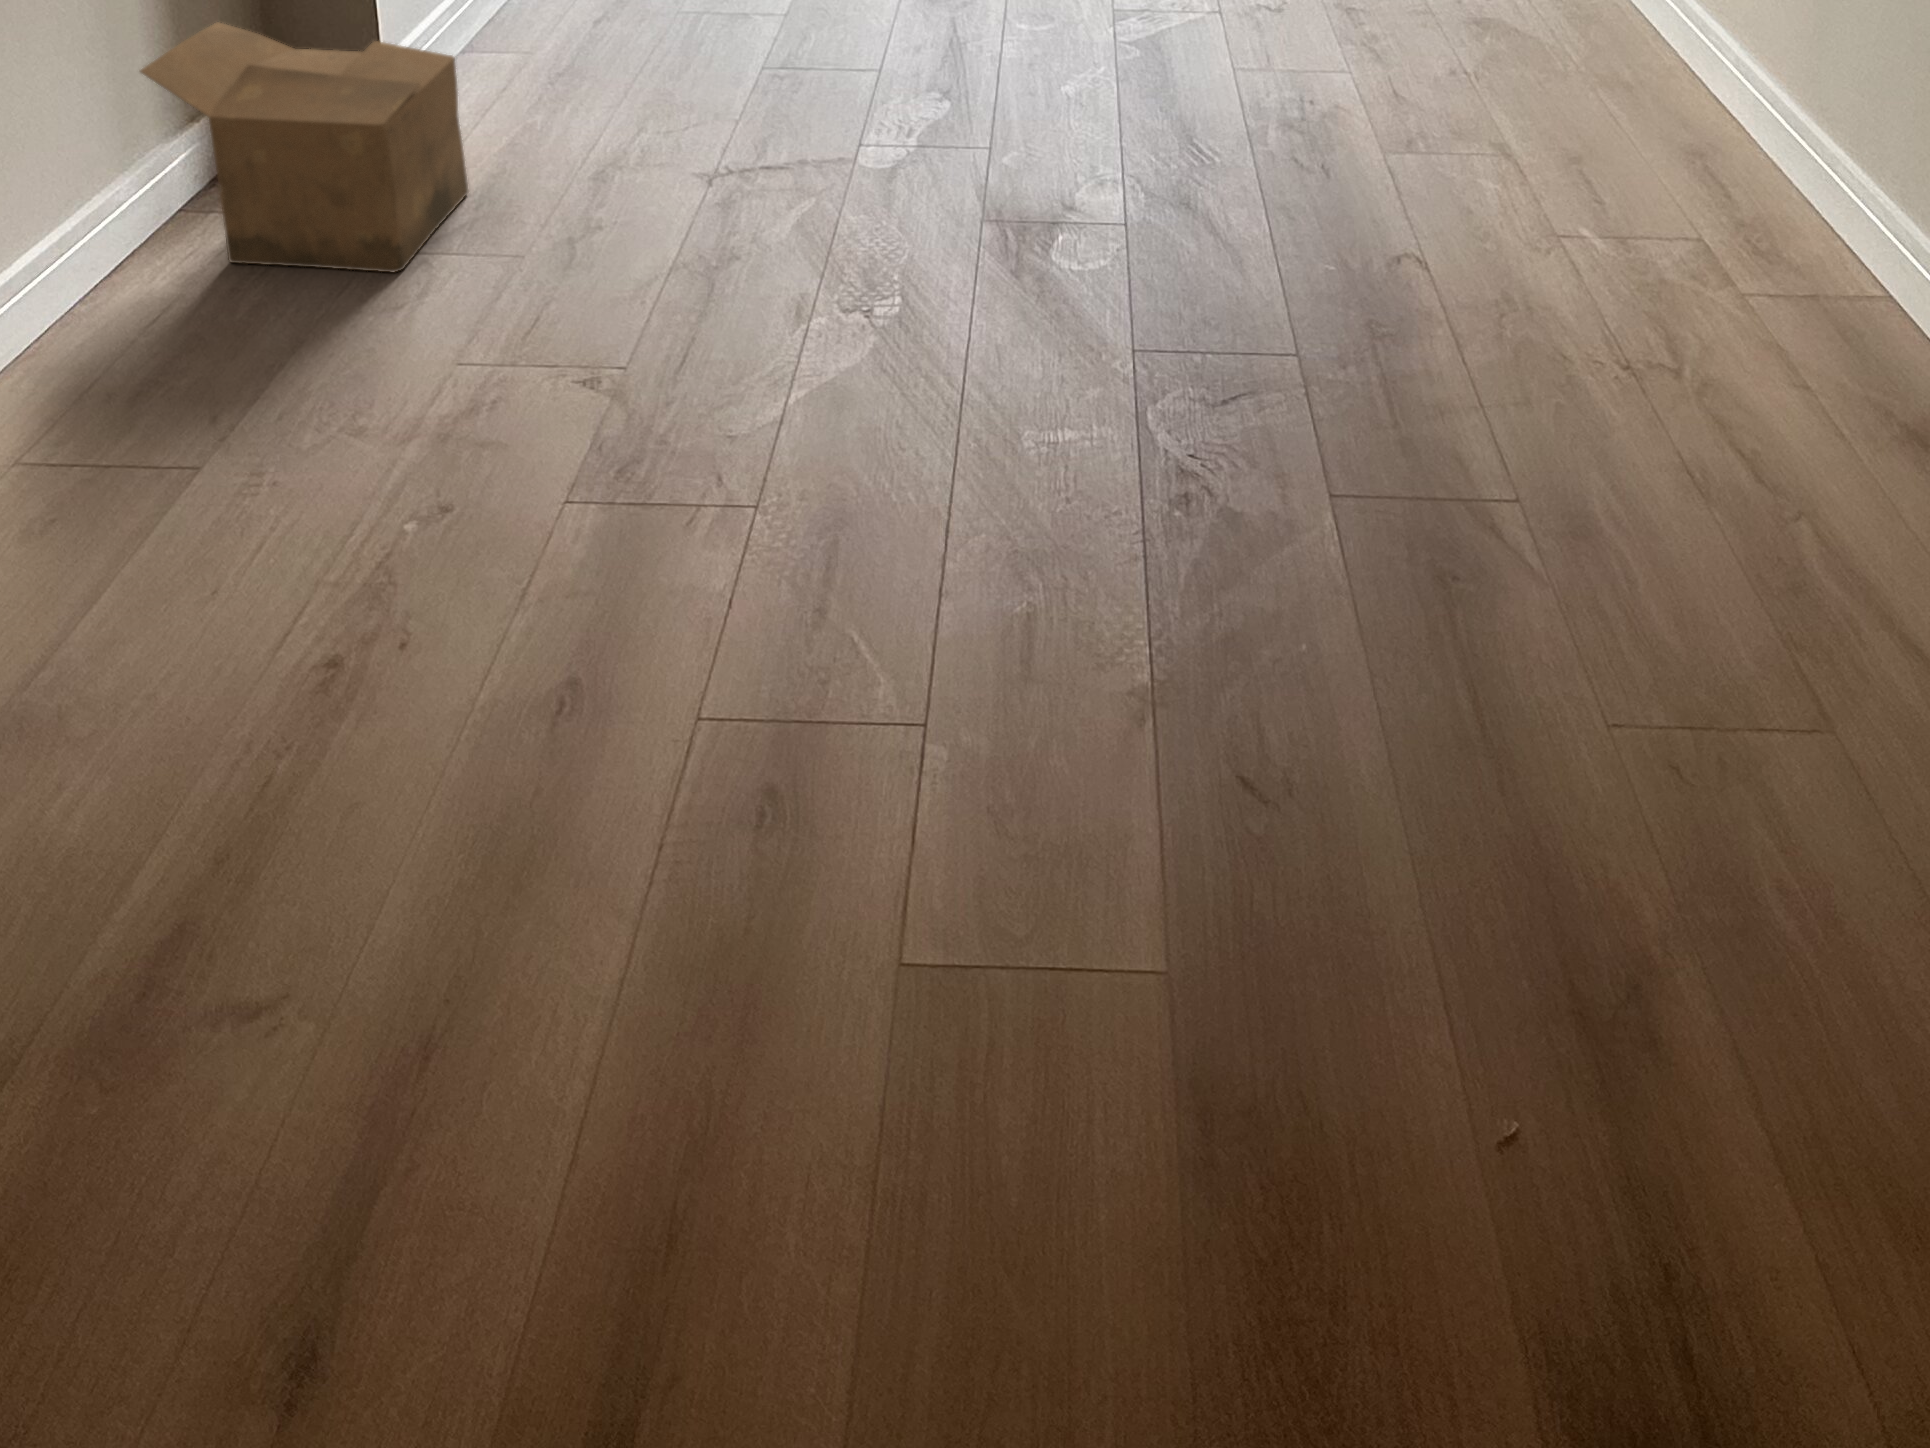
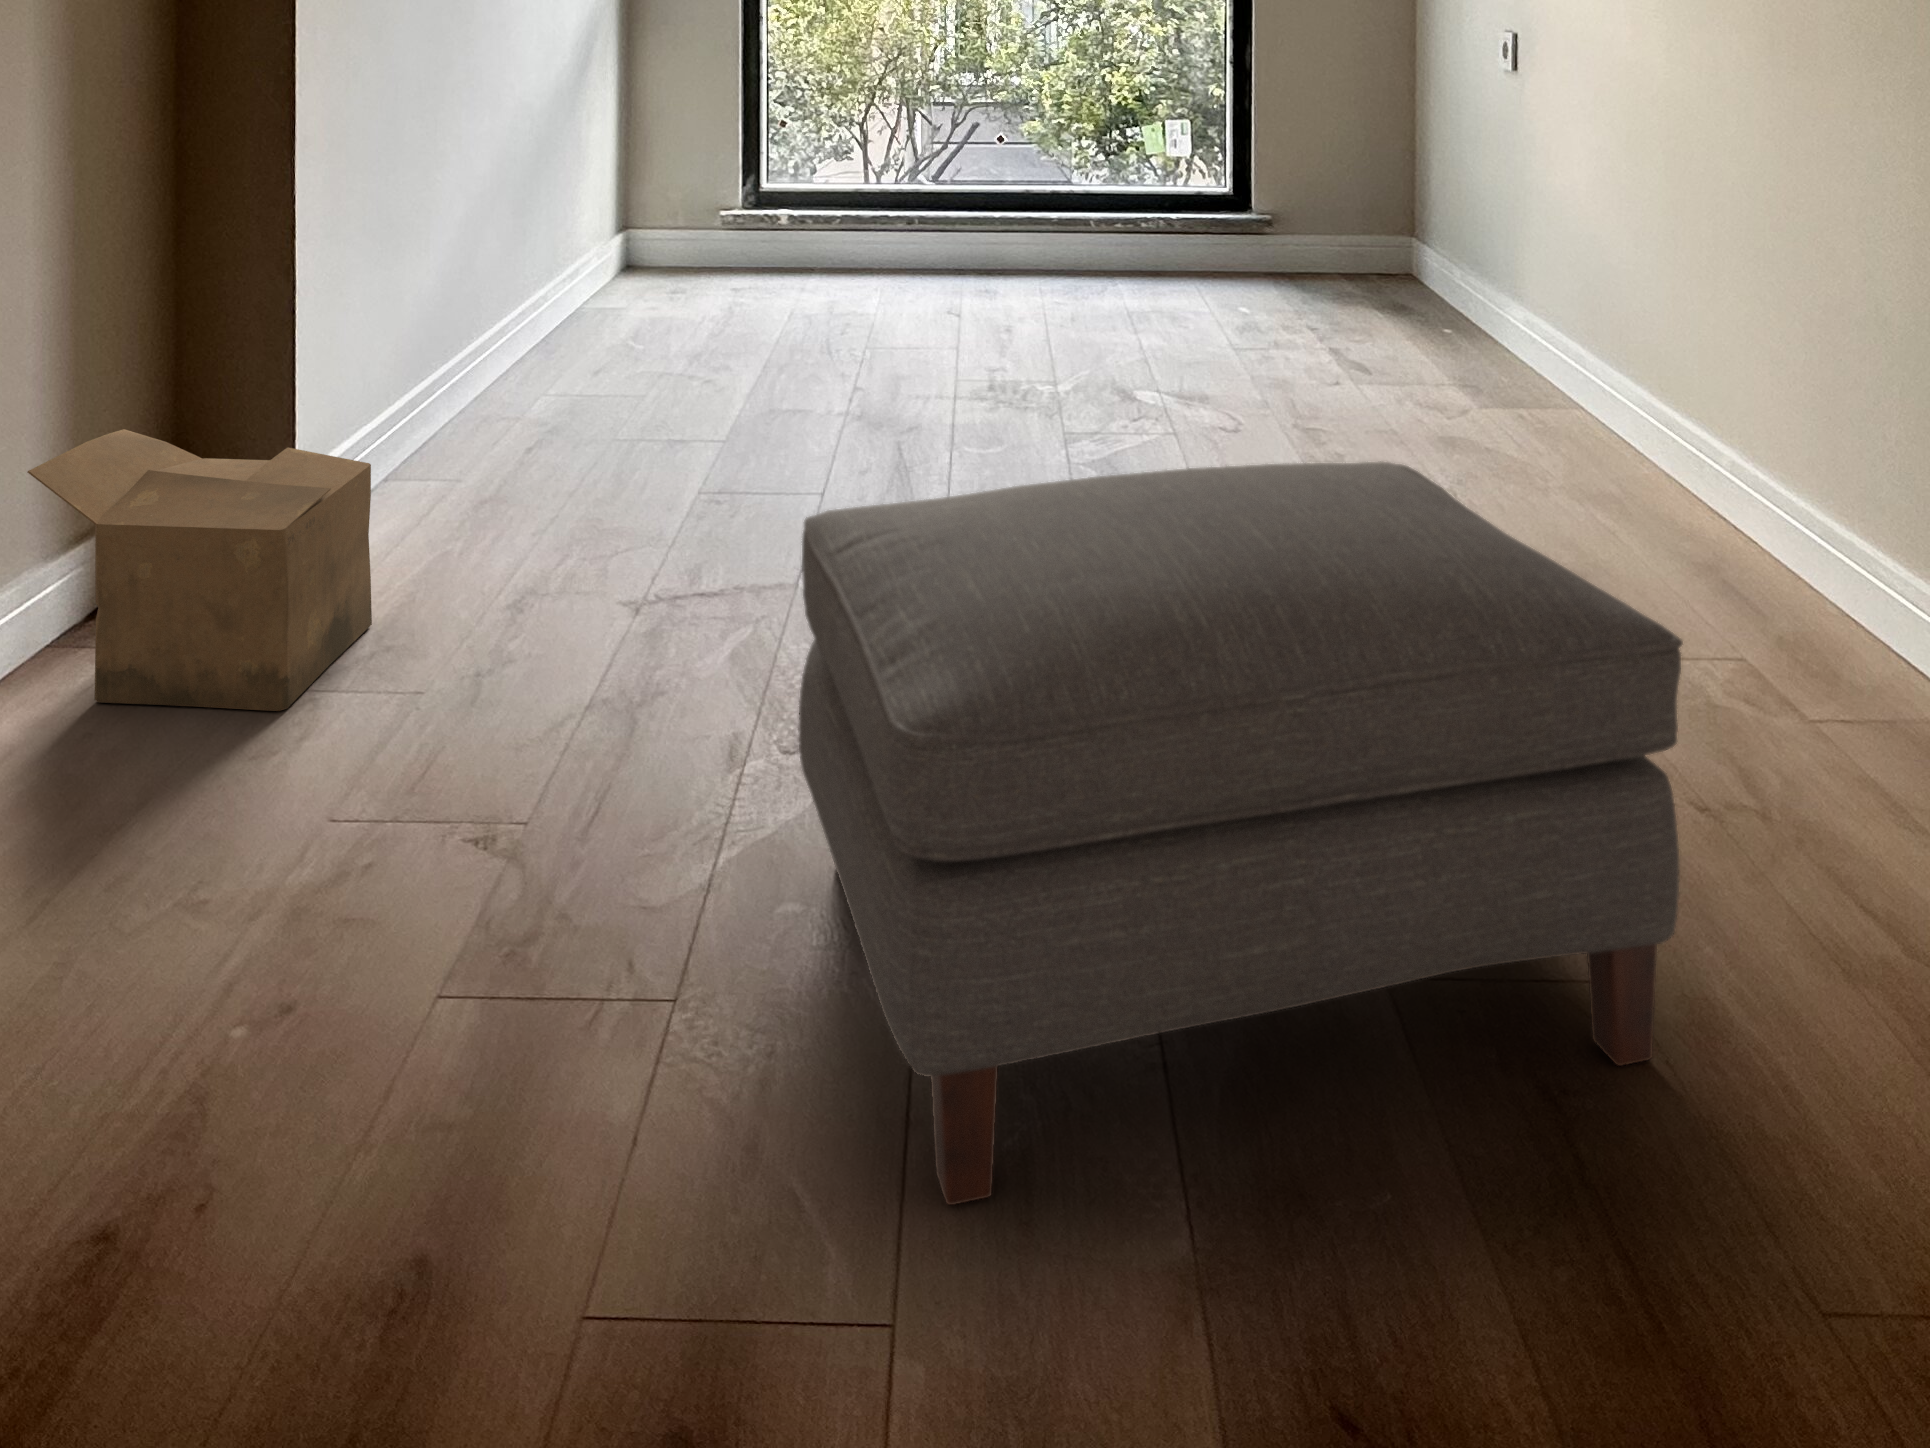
ottoman: none [855,89,1606,670] -> present [799,461,1683,1205]

